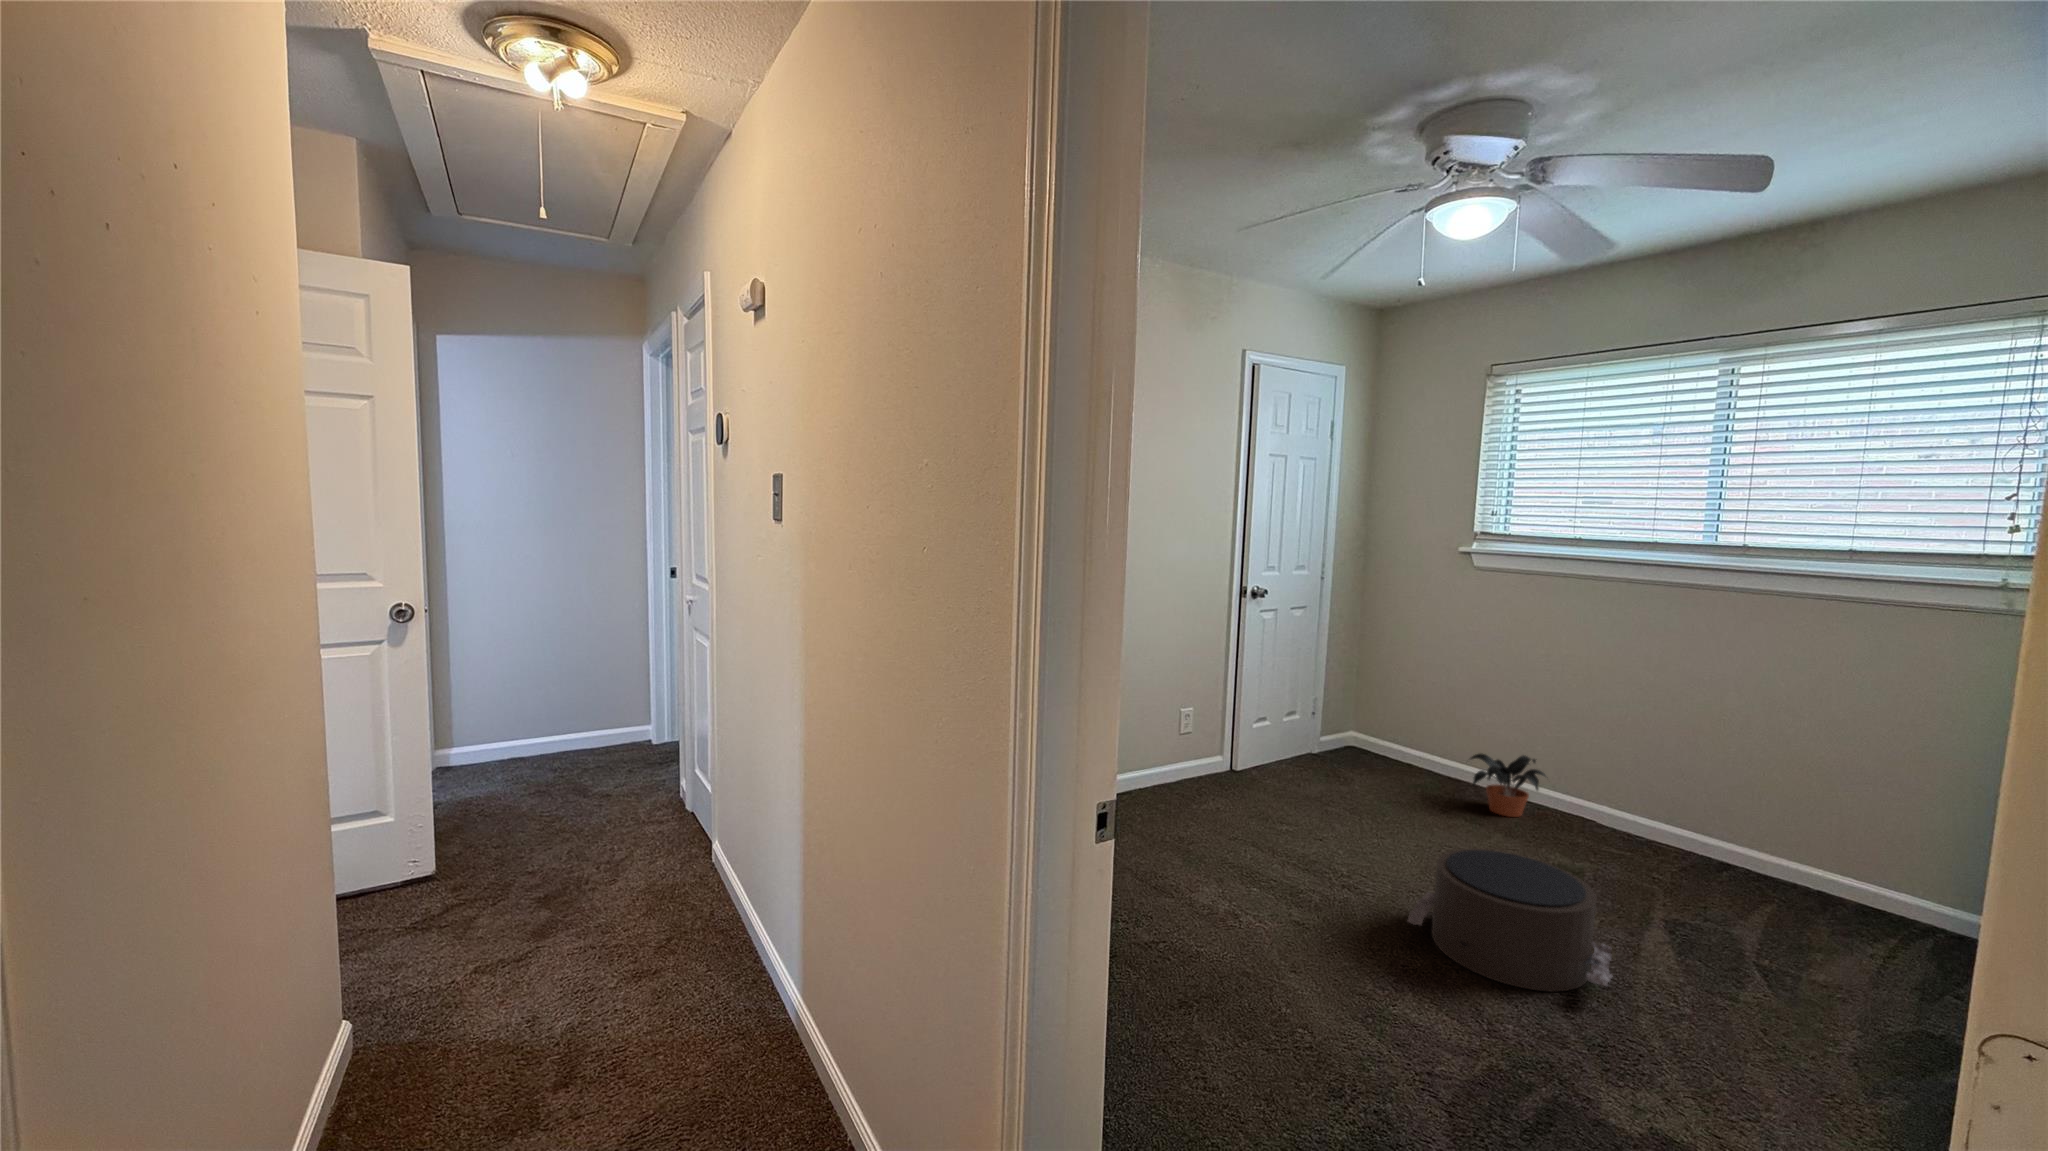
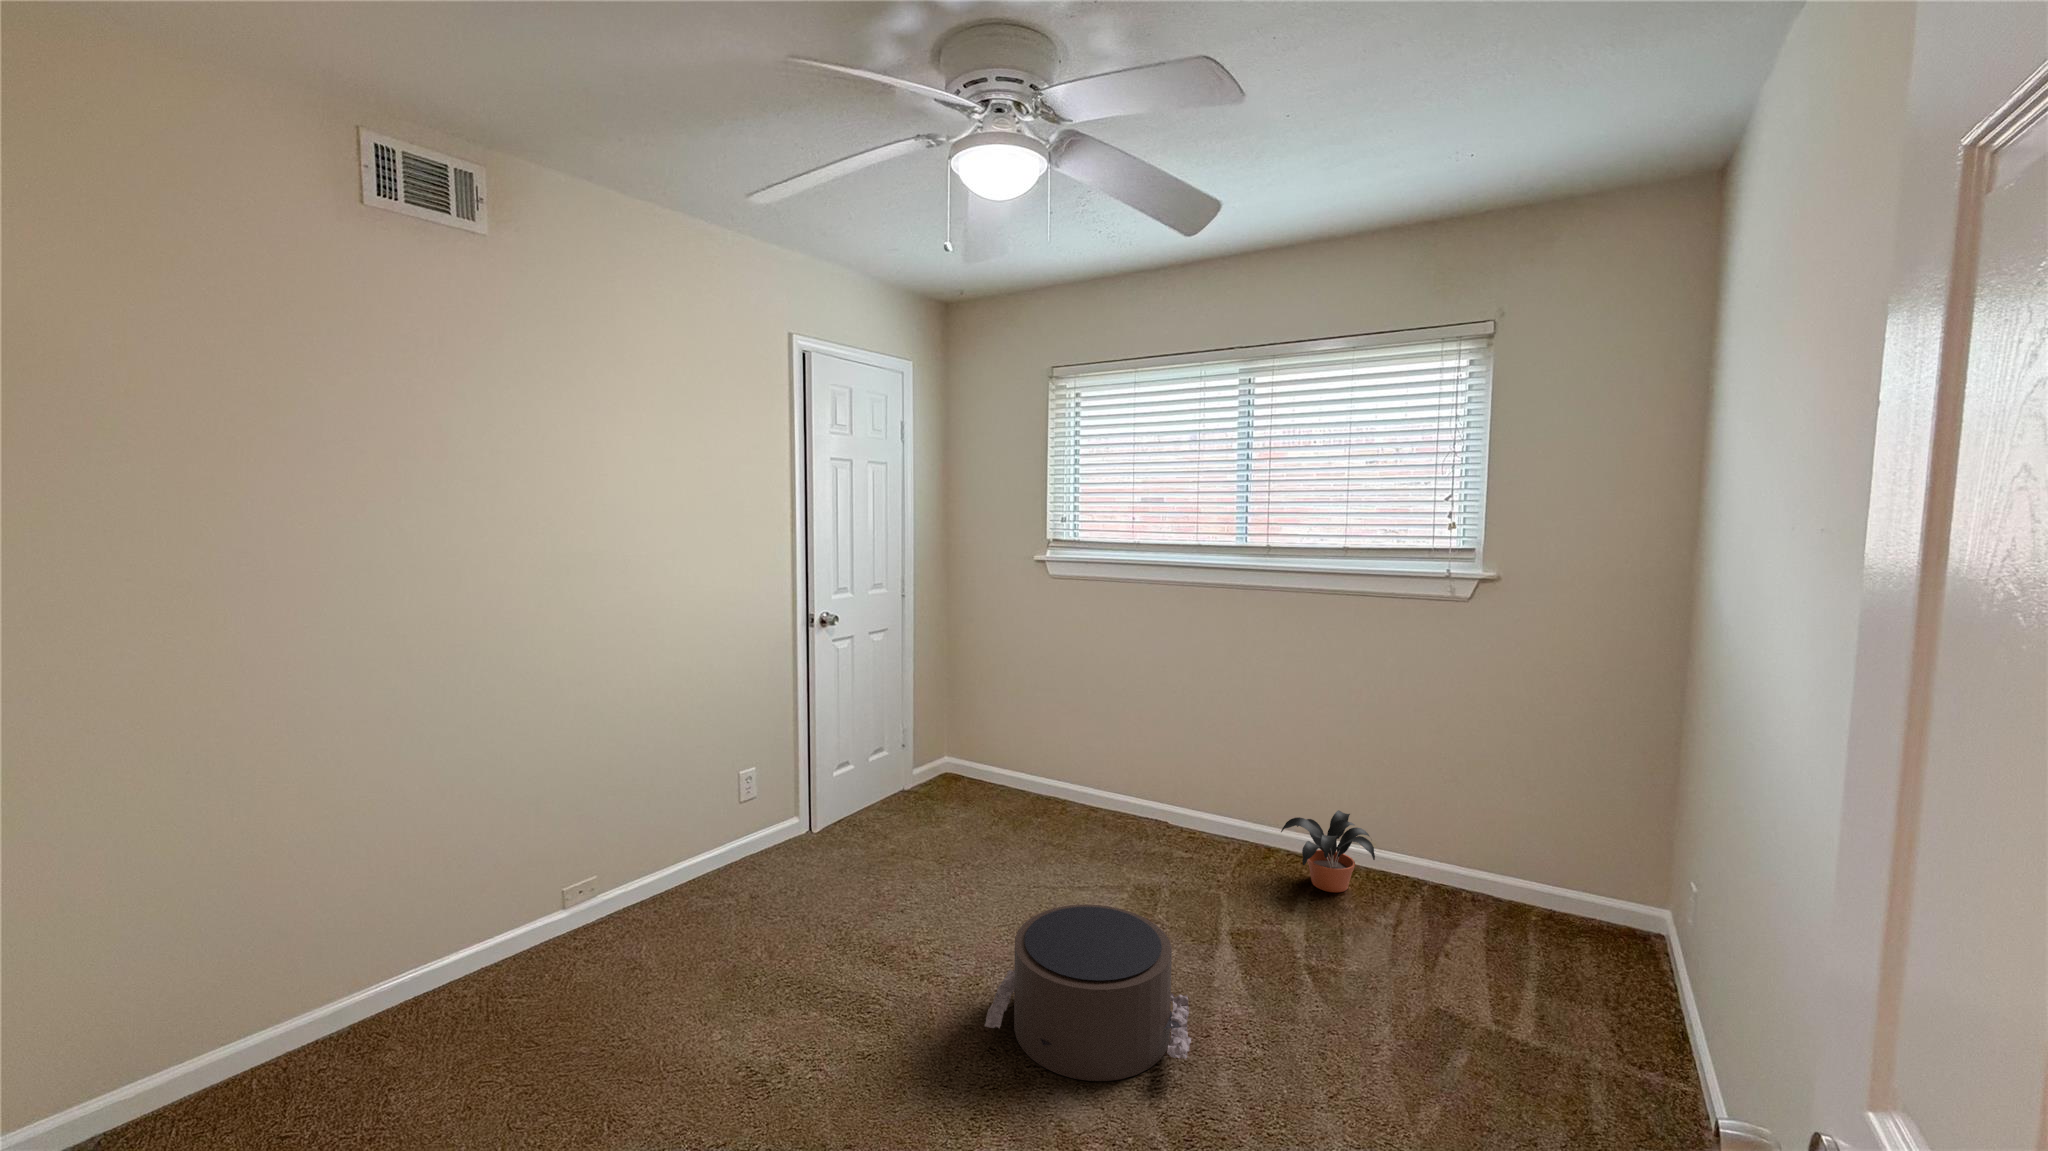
potted plant: present [1471,754,1546,817] -> present [1281,810,1375,892]

